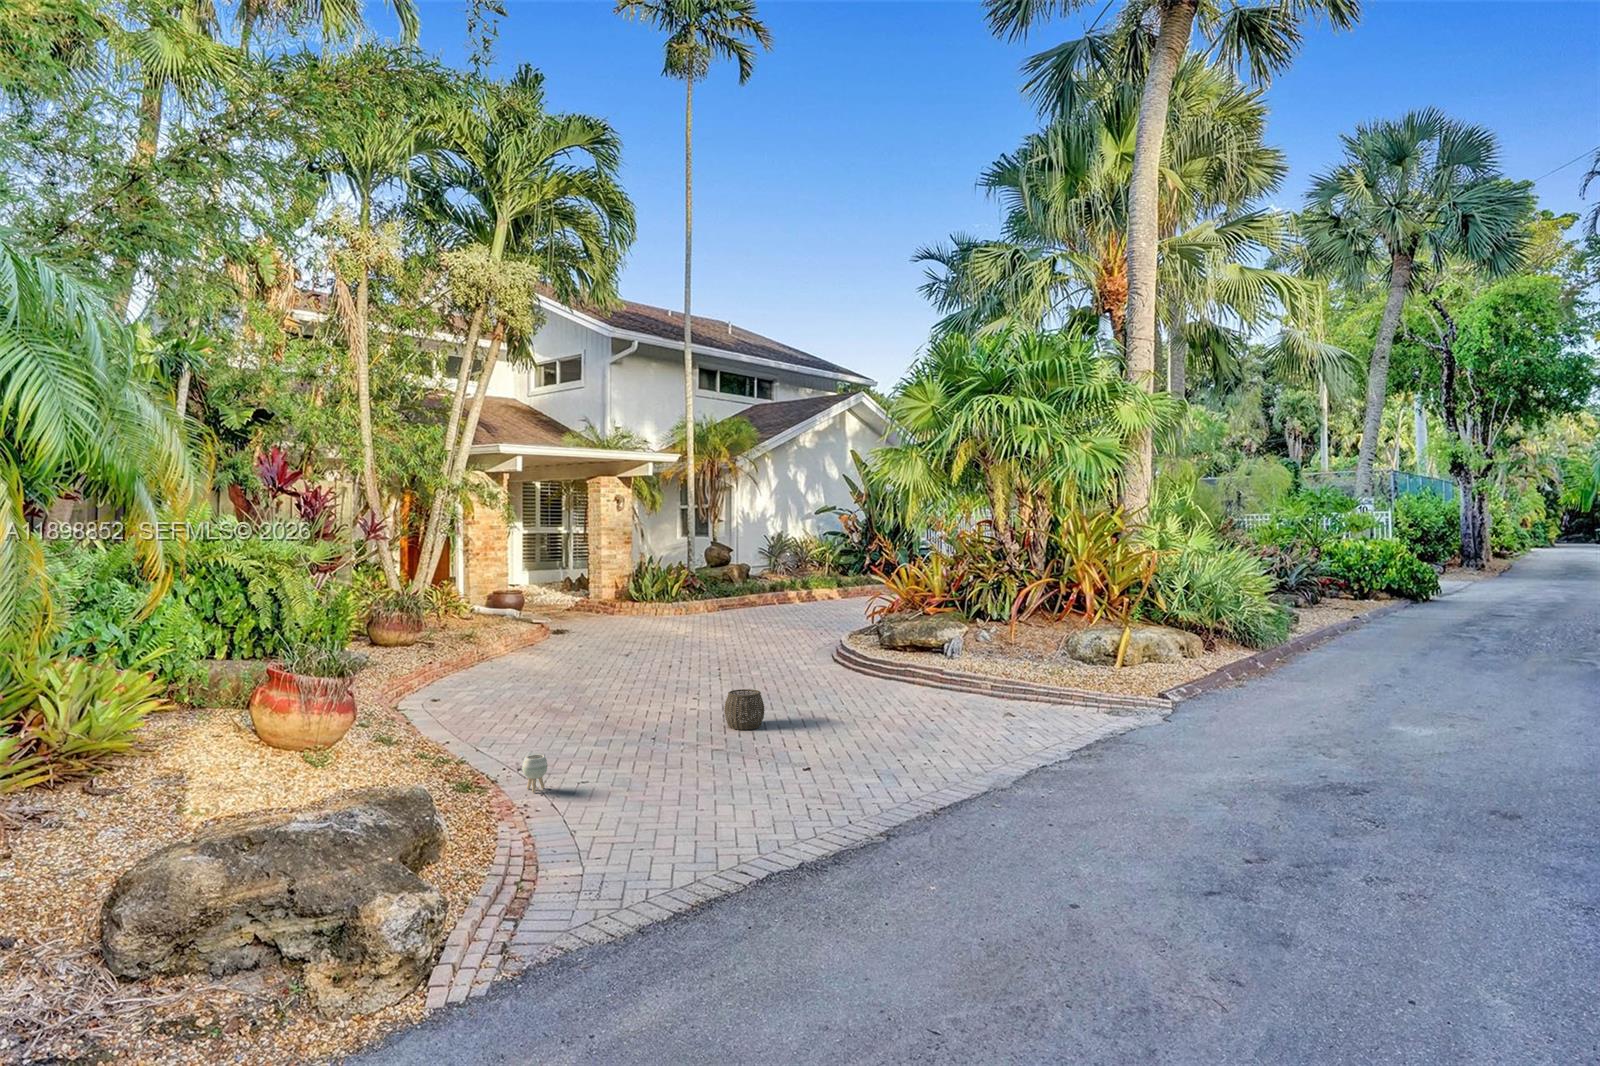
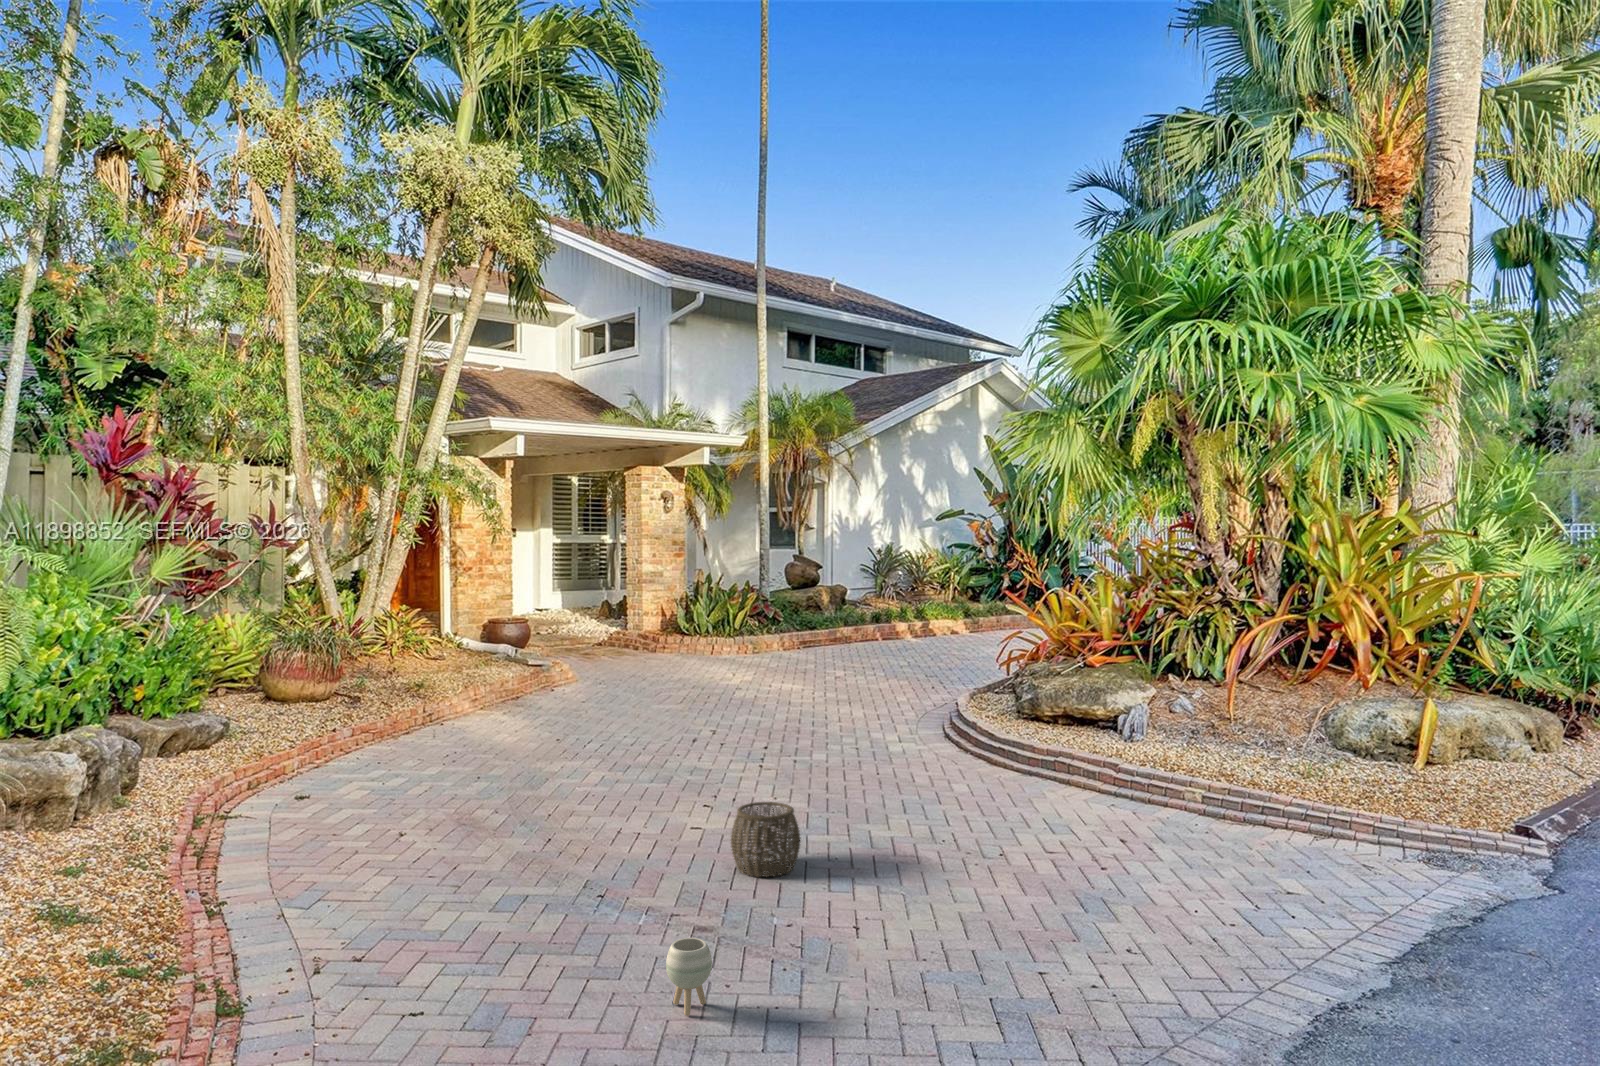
planter: present [522,754,548,792] -> present [666,938,712,1016]

